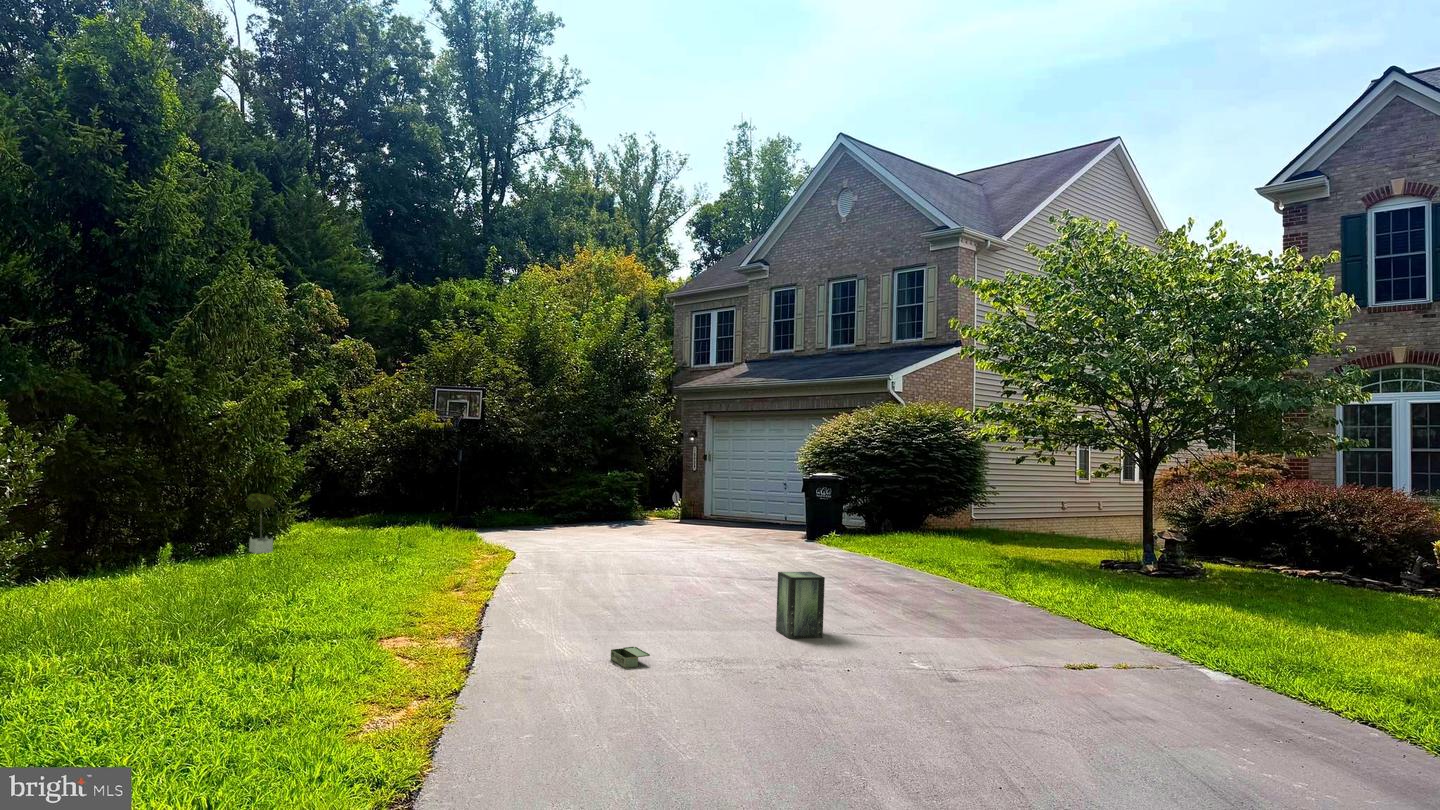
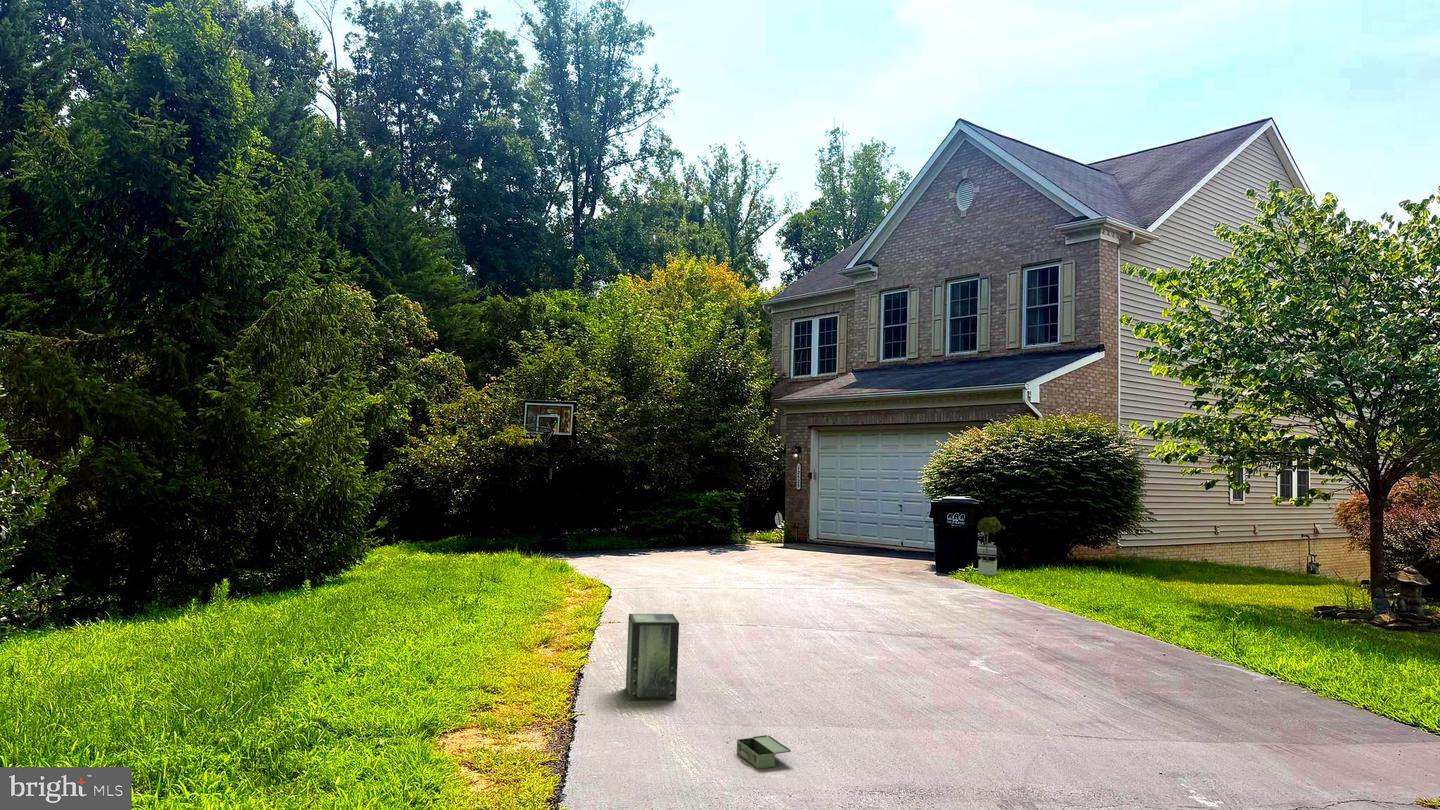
potted tree: present [246,493,275,553] -> present [977,517,1002,575]
storage box: present [776,572,825,639] -> present [626,614,679,700]

